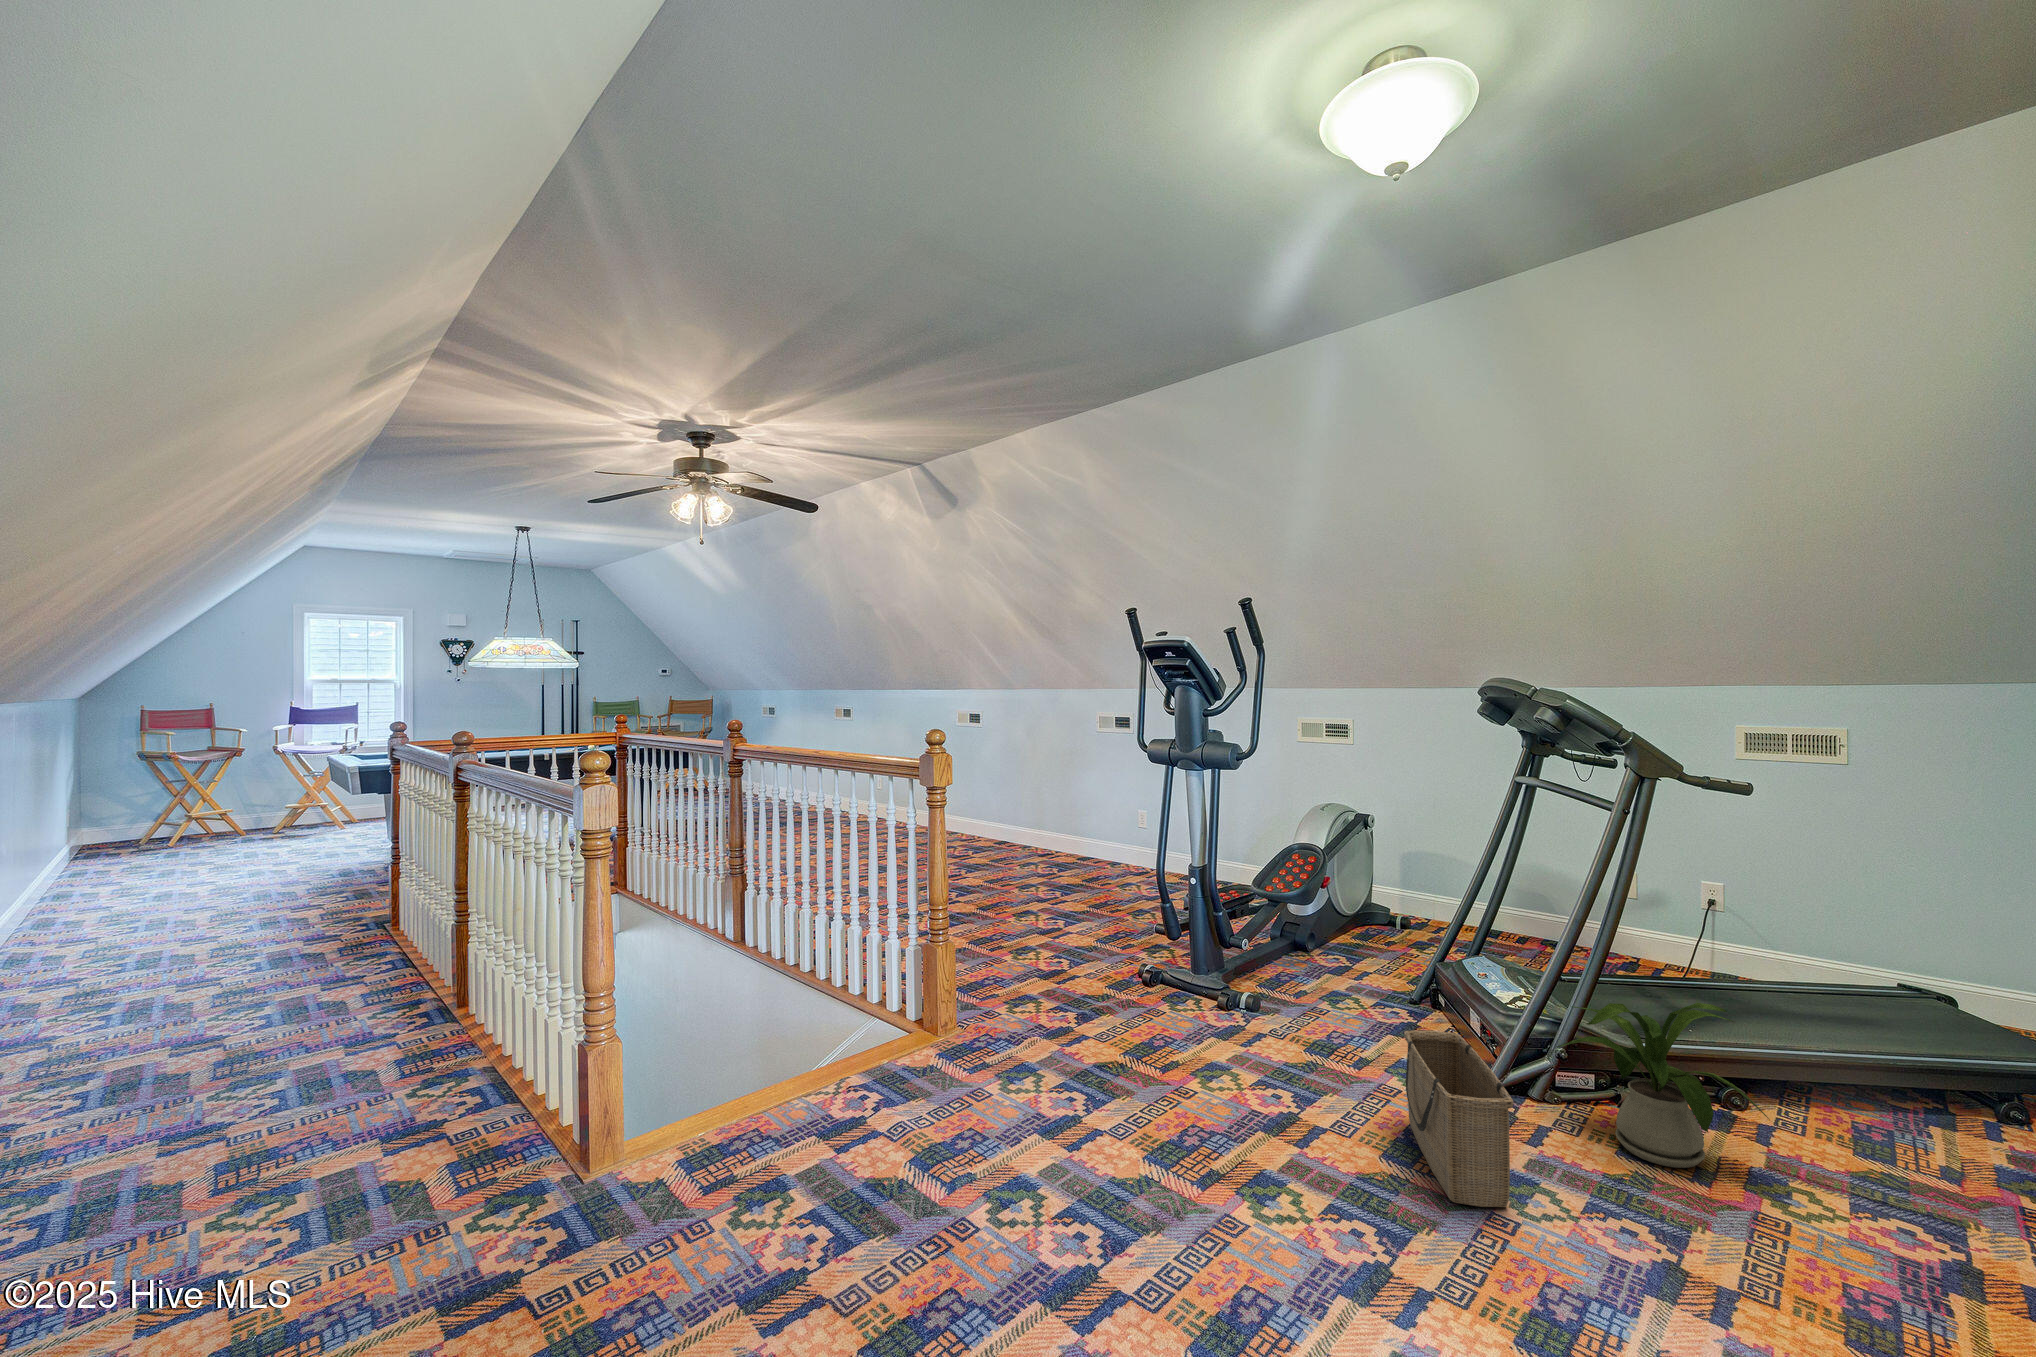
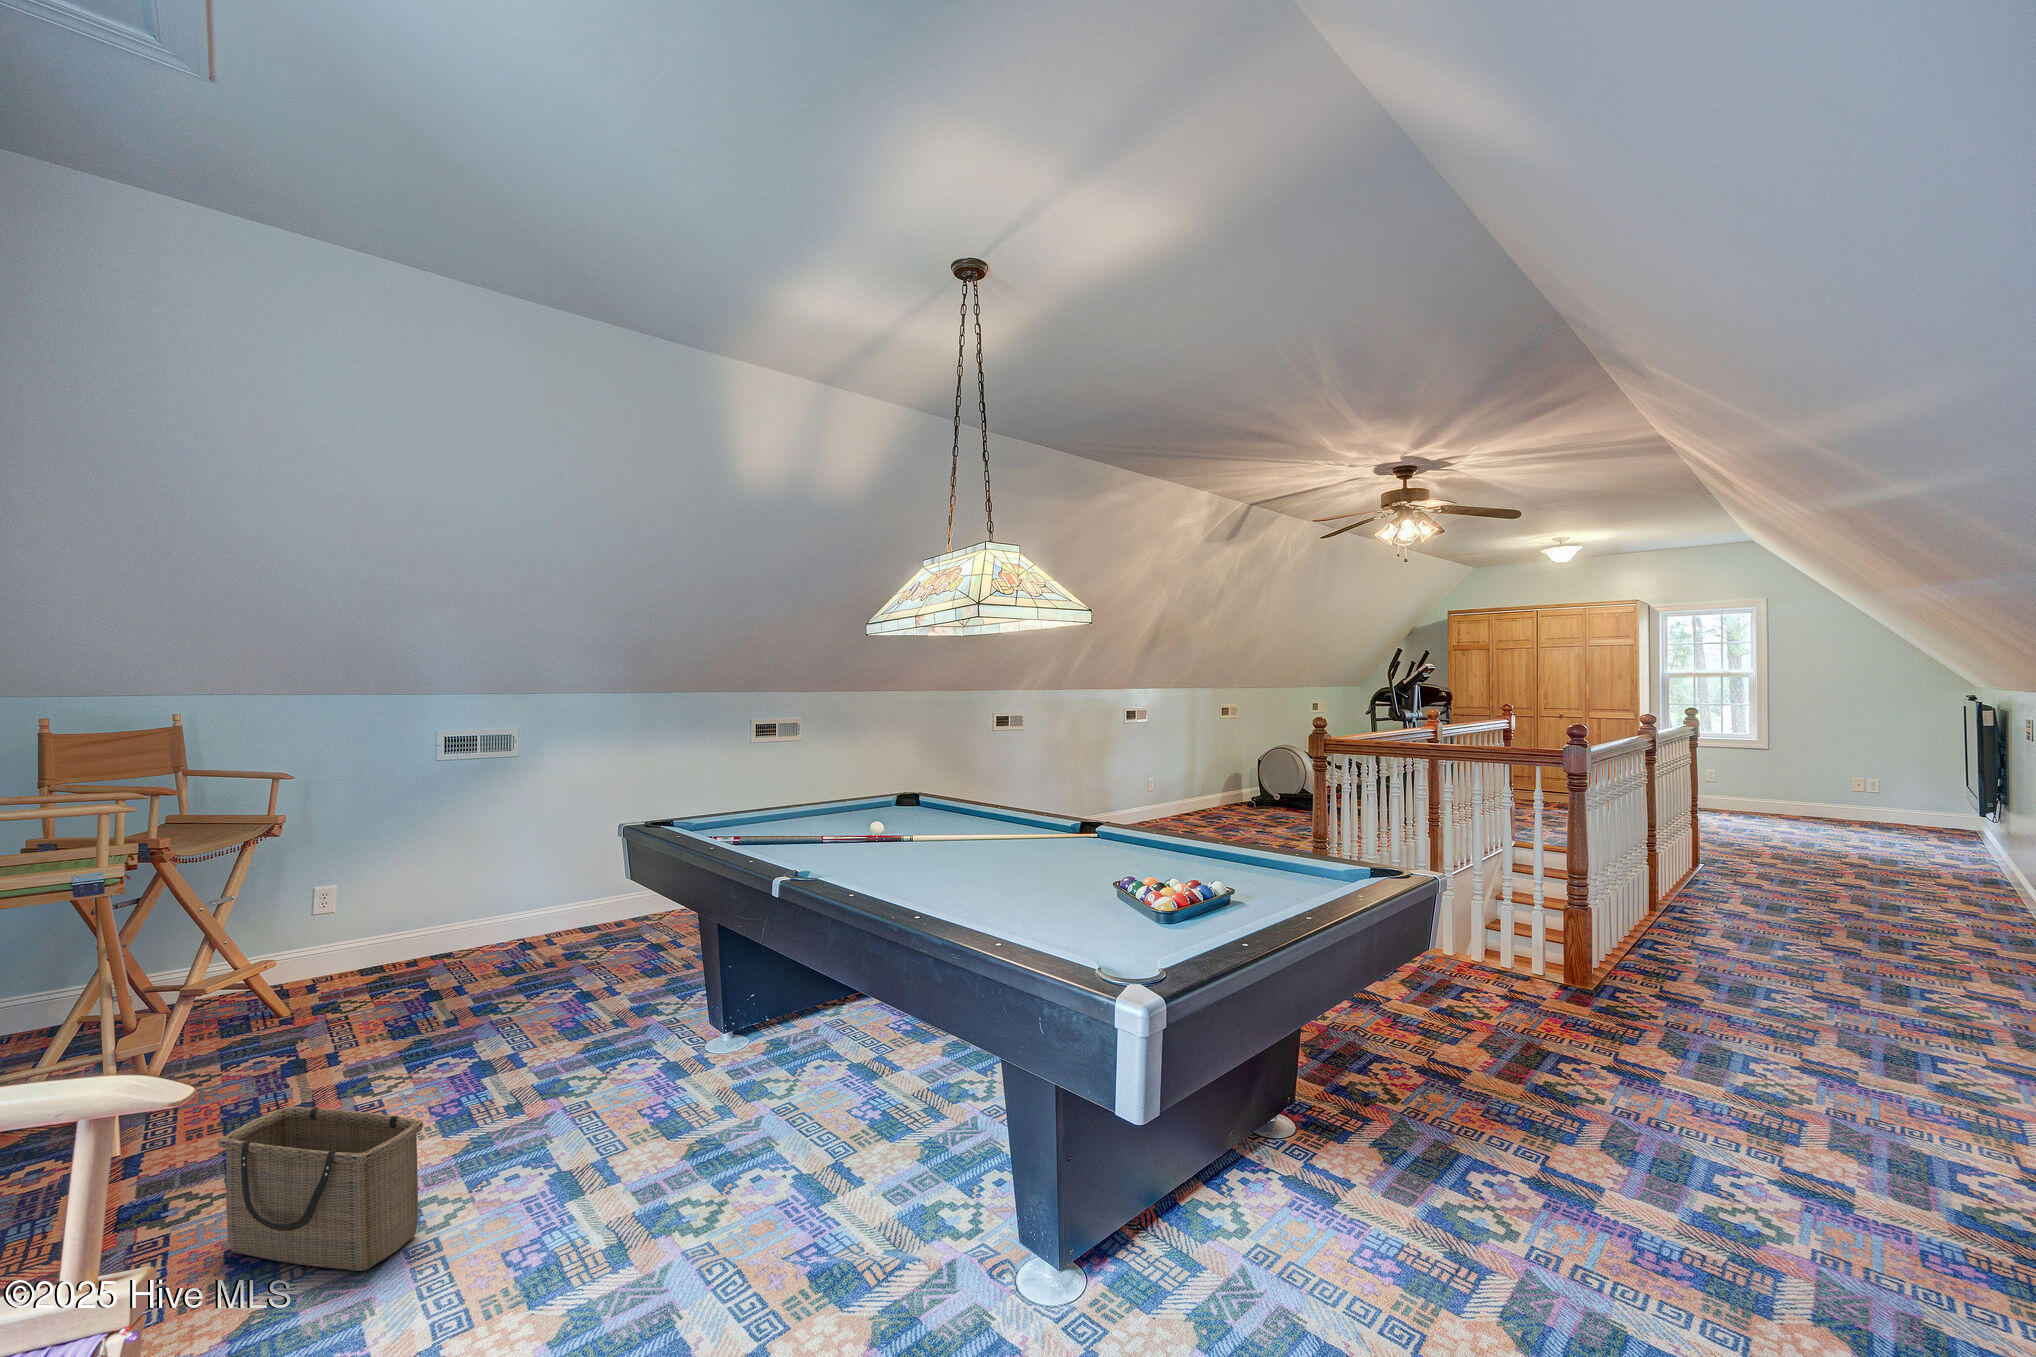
house plant: present [1556,1003,1769,1168] -> none [364,962,556,1128]

